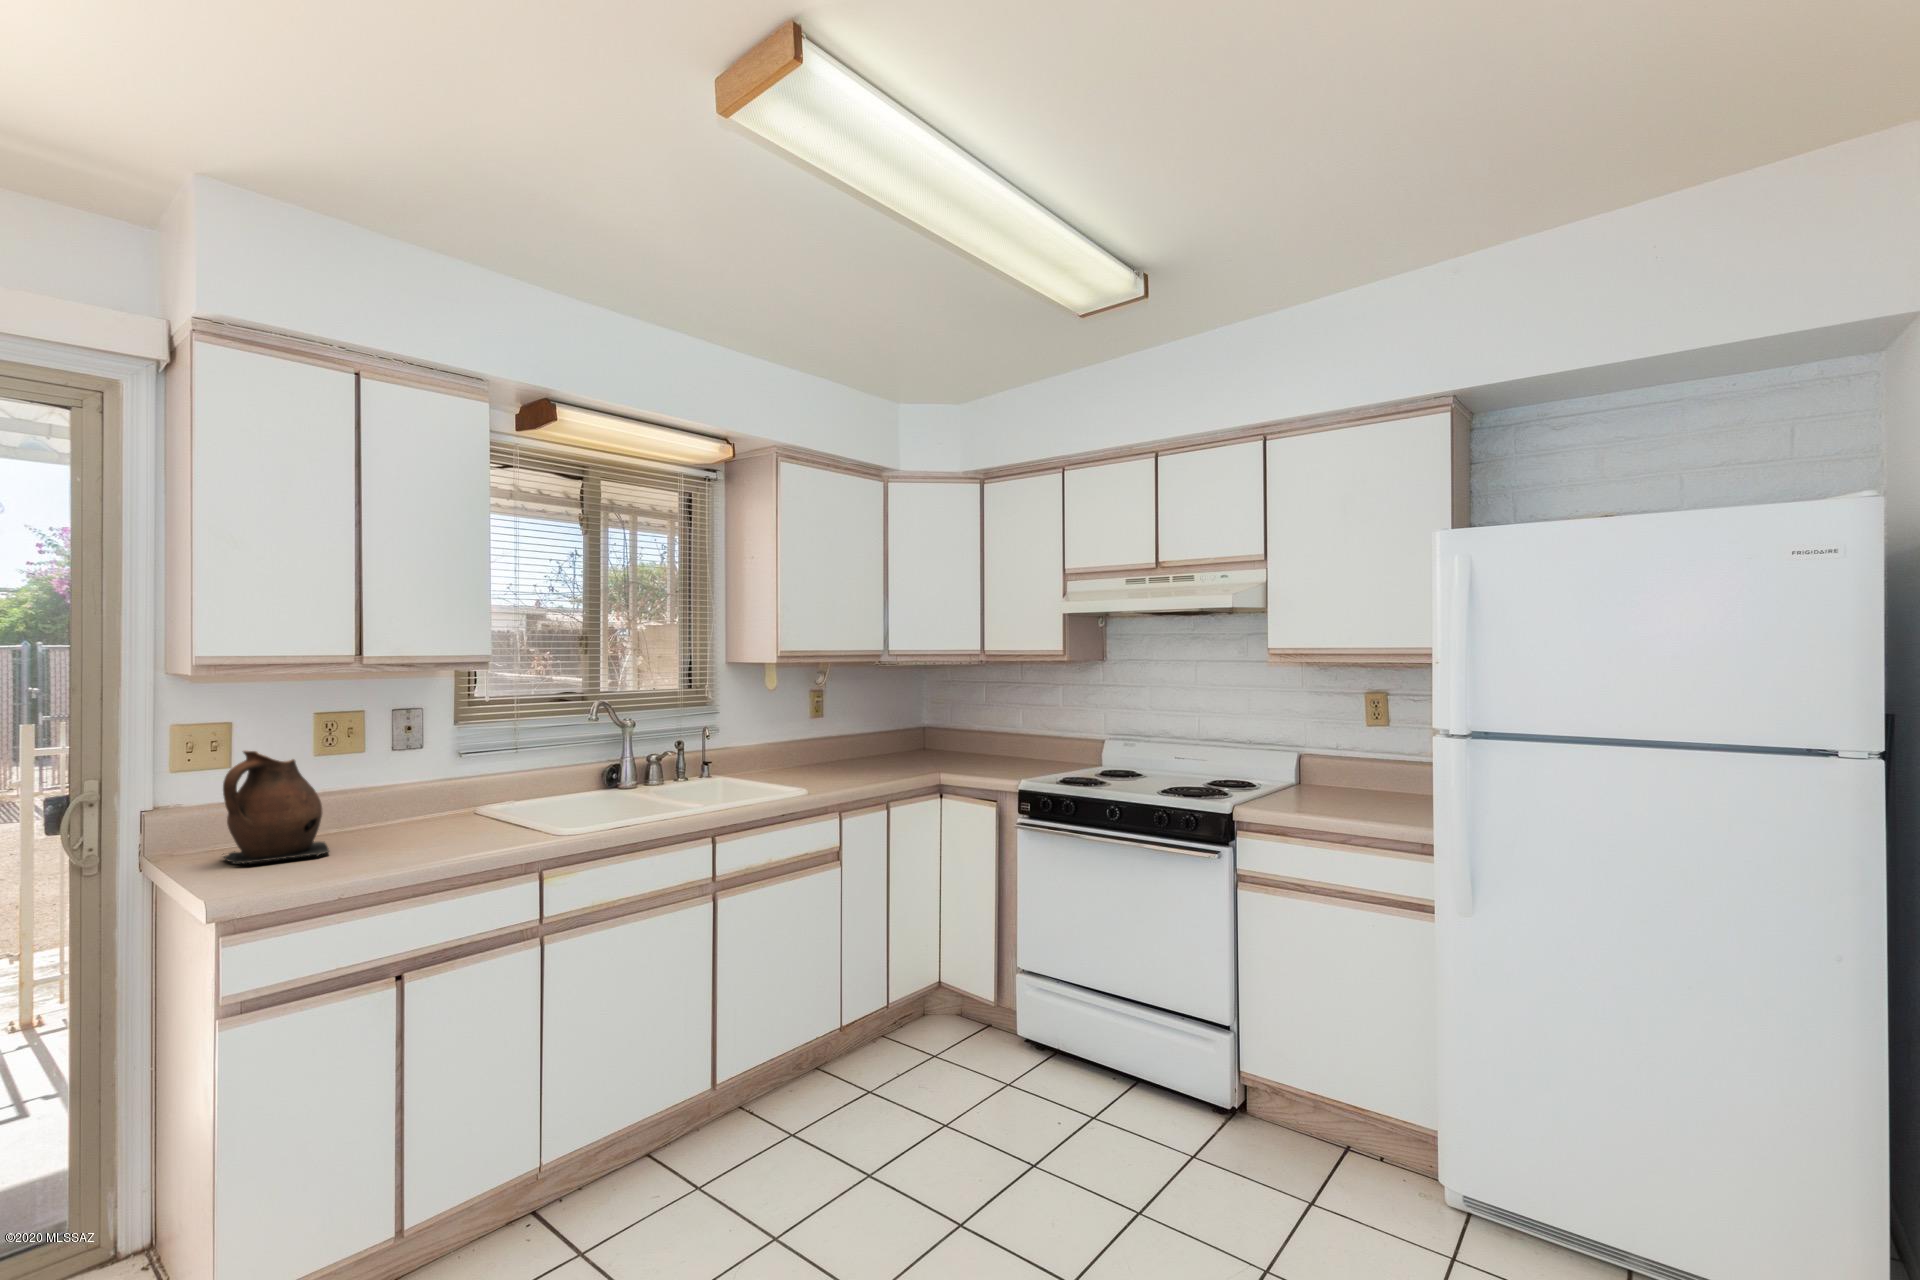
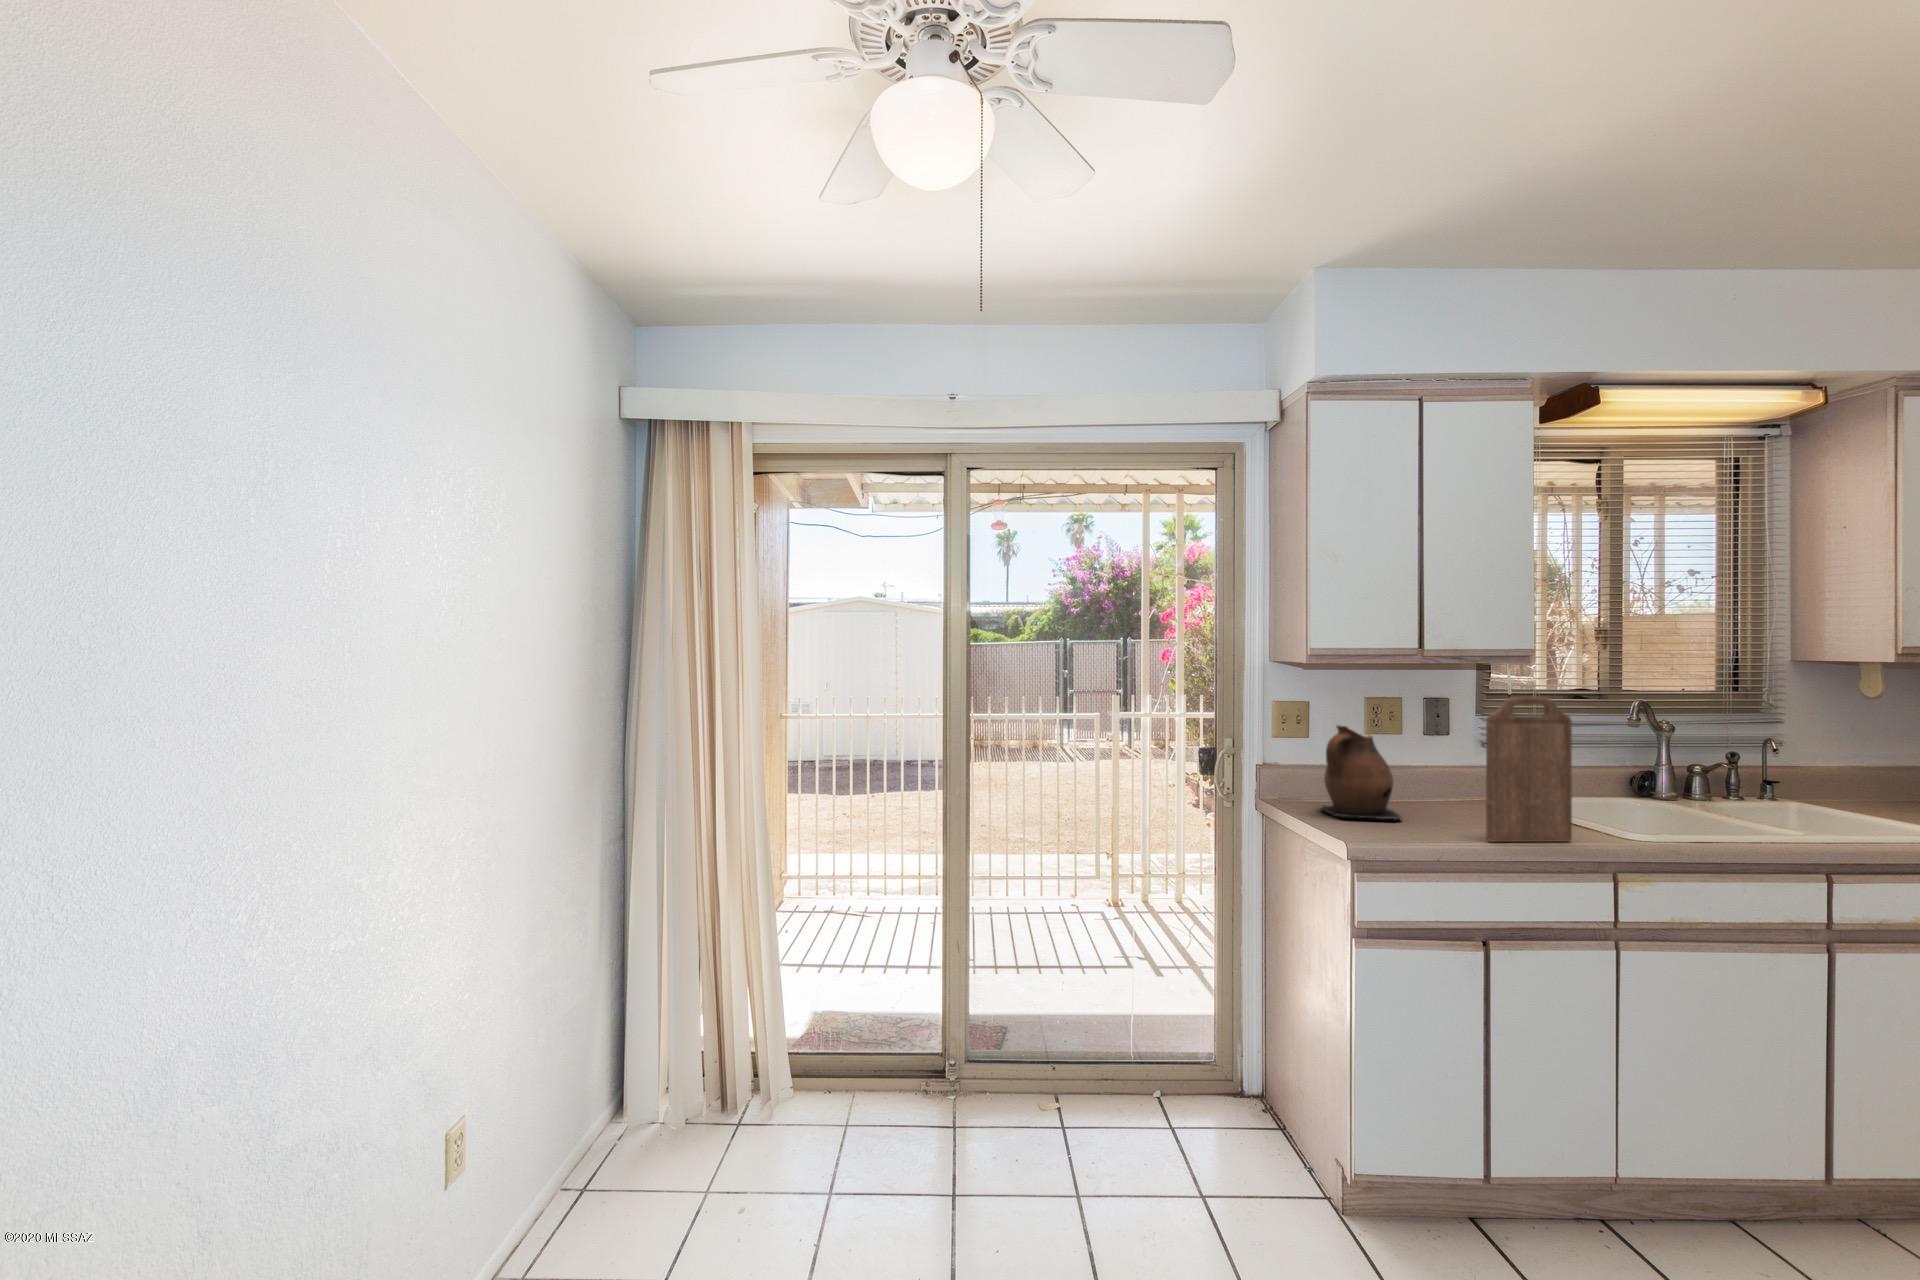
cutting board: none [410,703,503,862] -> present [1486,697,1572,842]

